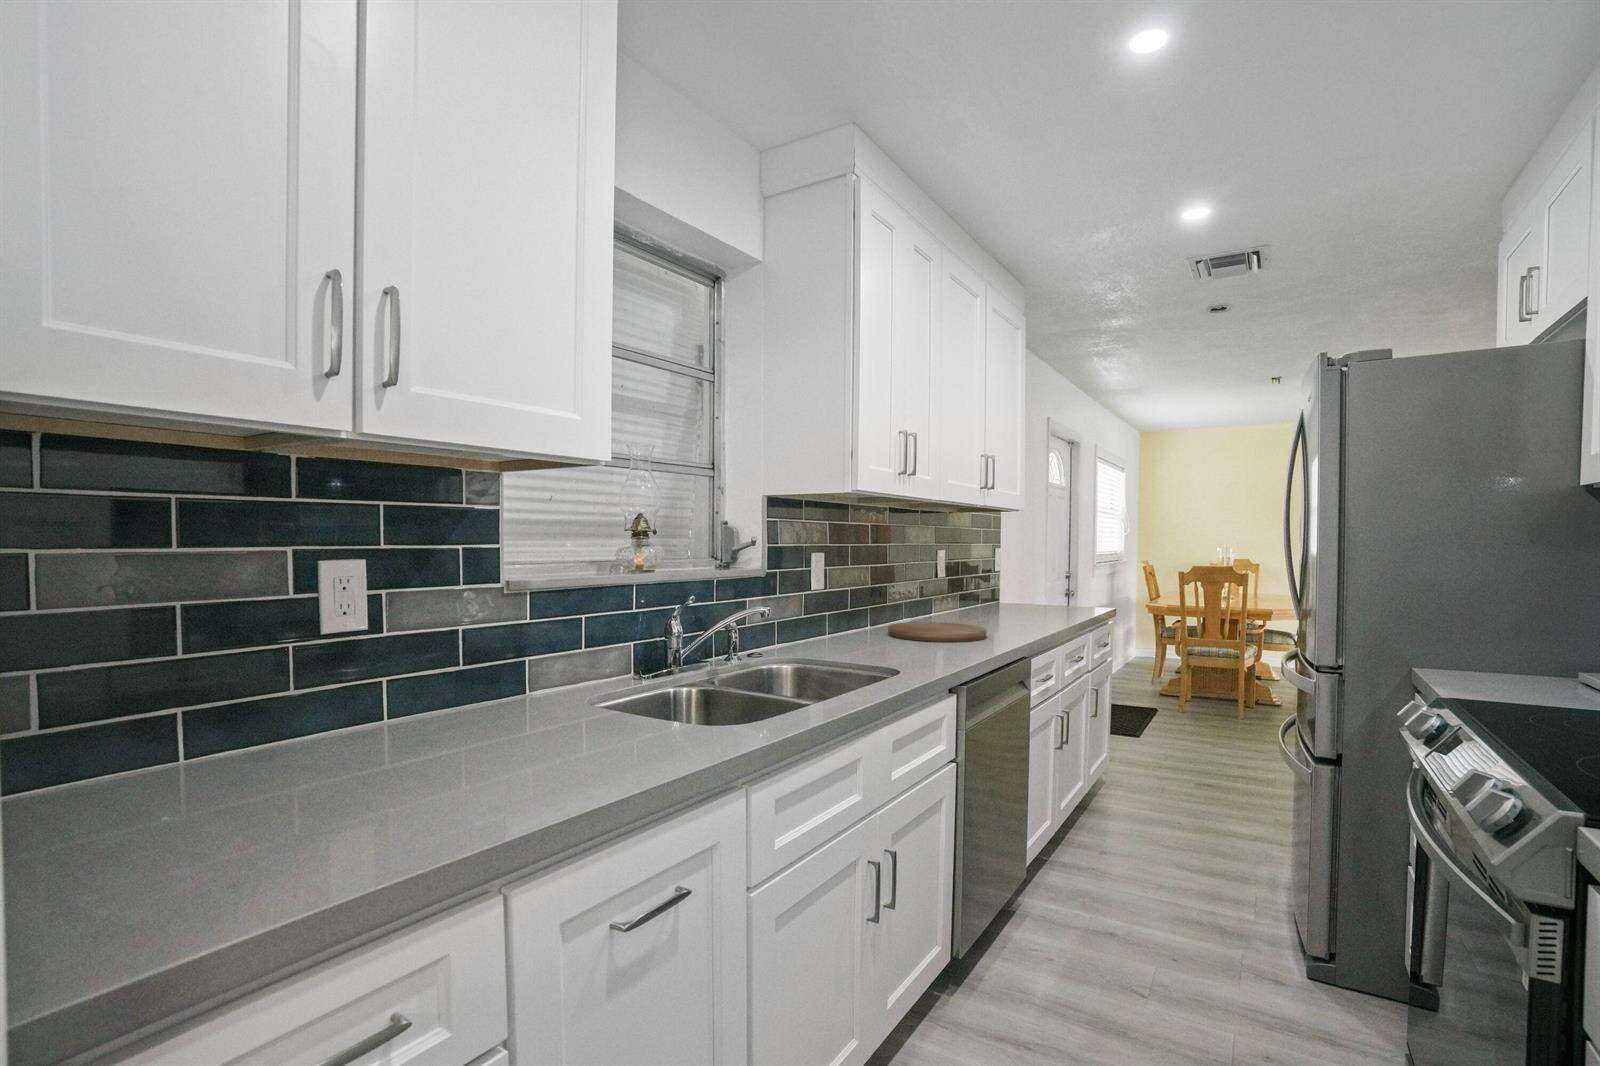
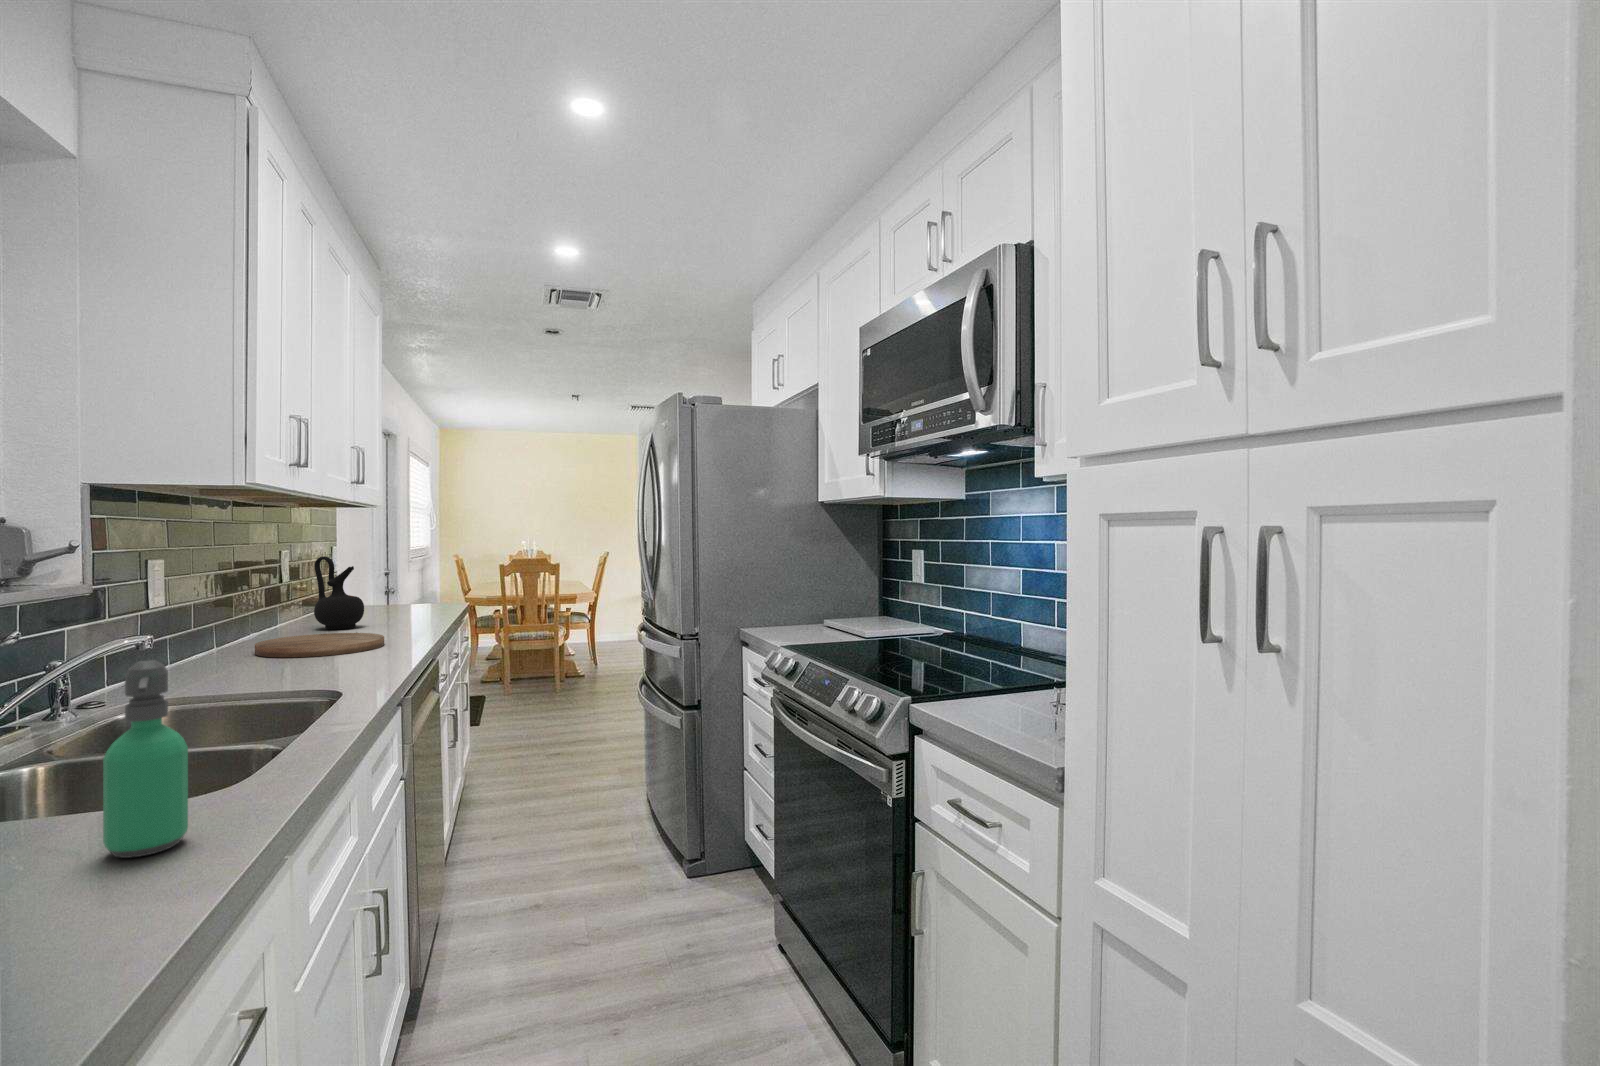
ceramic jug: none [954,555,993,621] -> present [314,556,364,630]
soap dispenser: none [618,621,668,765] -> present [103,660,188,858]

